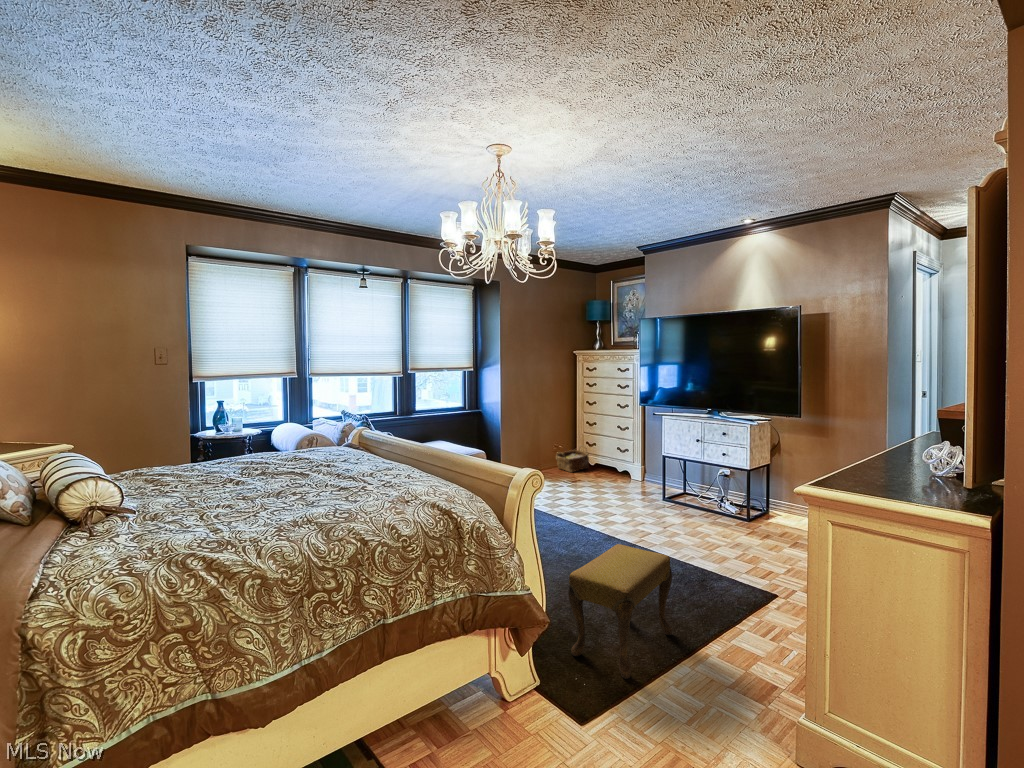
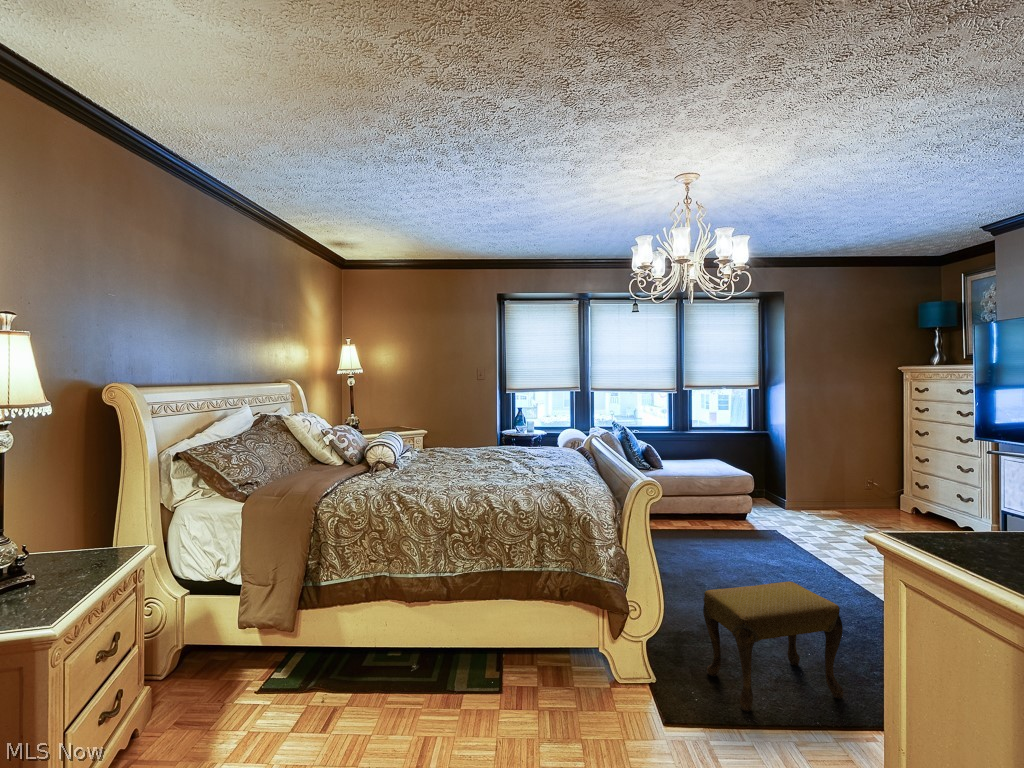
woven basket: present [556,449,589,472] -> none [865,487,917,518]

